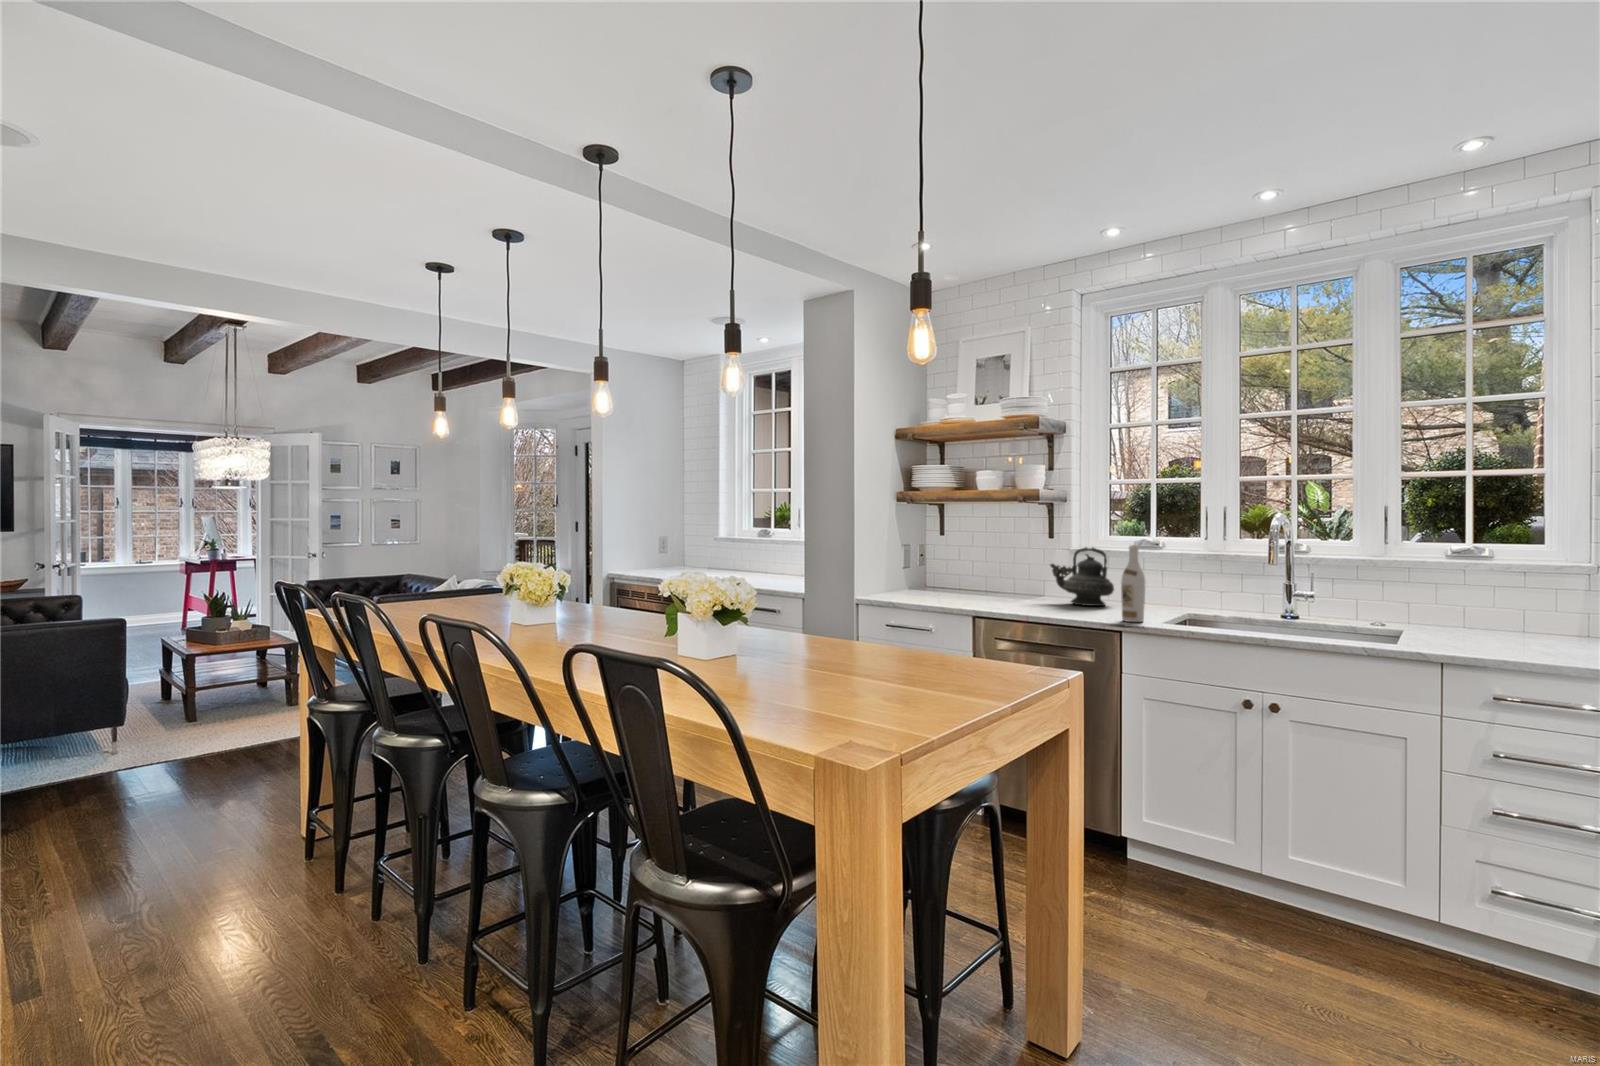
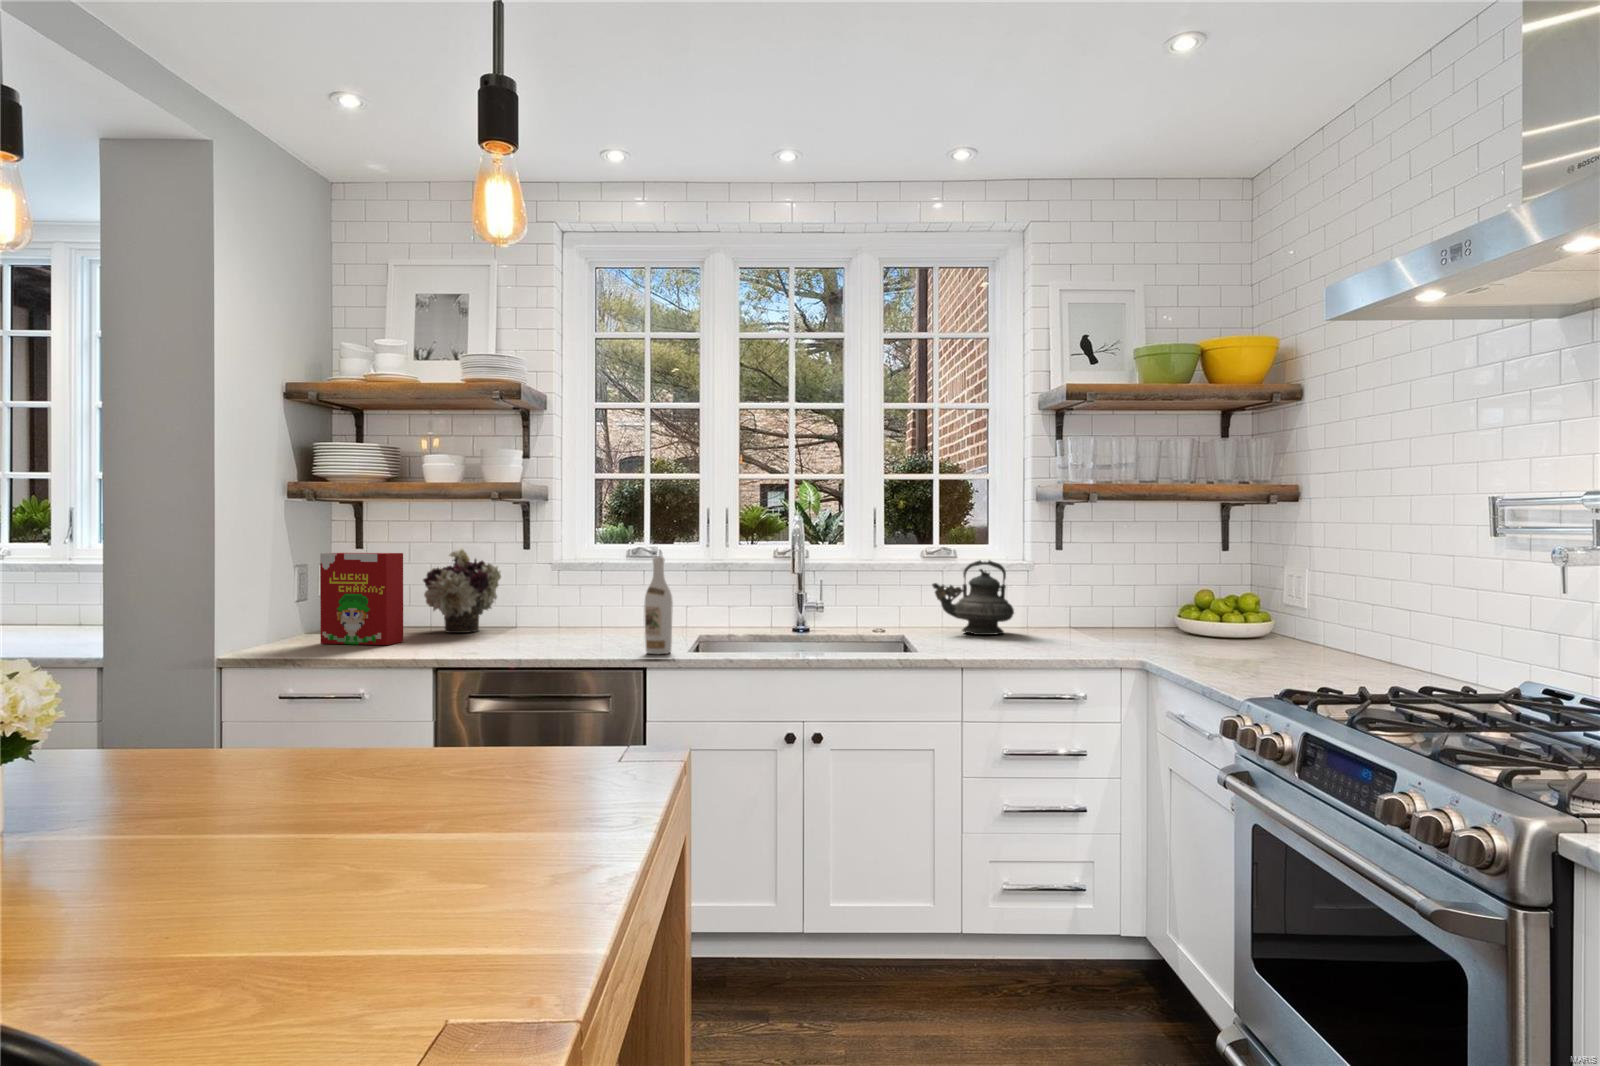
flower arrangement: none [976,536,1031,596] -> present [423,548,501,633]
cereal box: none [911,537,960,599] -> present [320,553,403,645]
teapot: present [1050,547,1114,606] -> present [932,560,1014,635]

